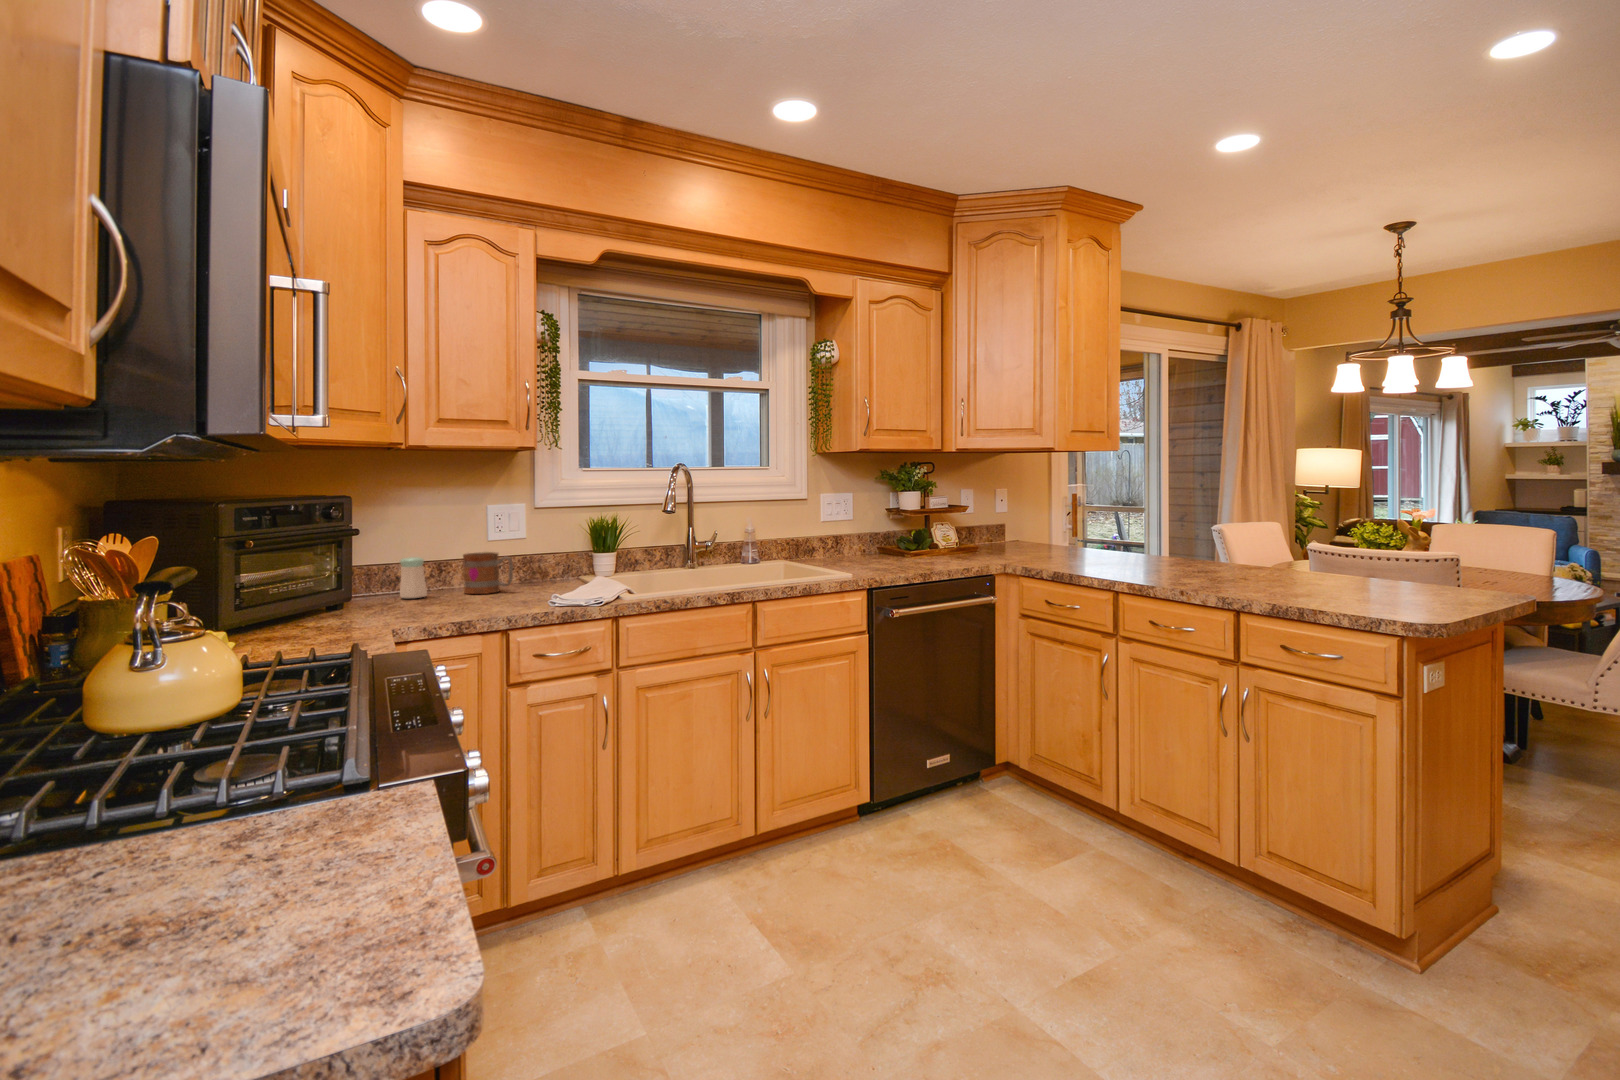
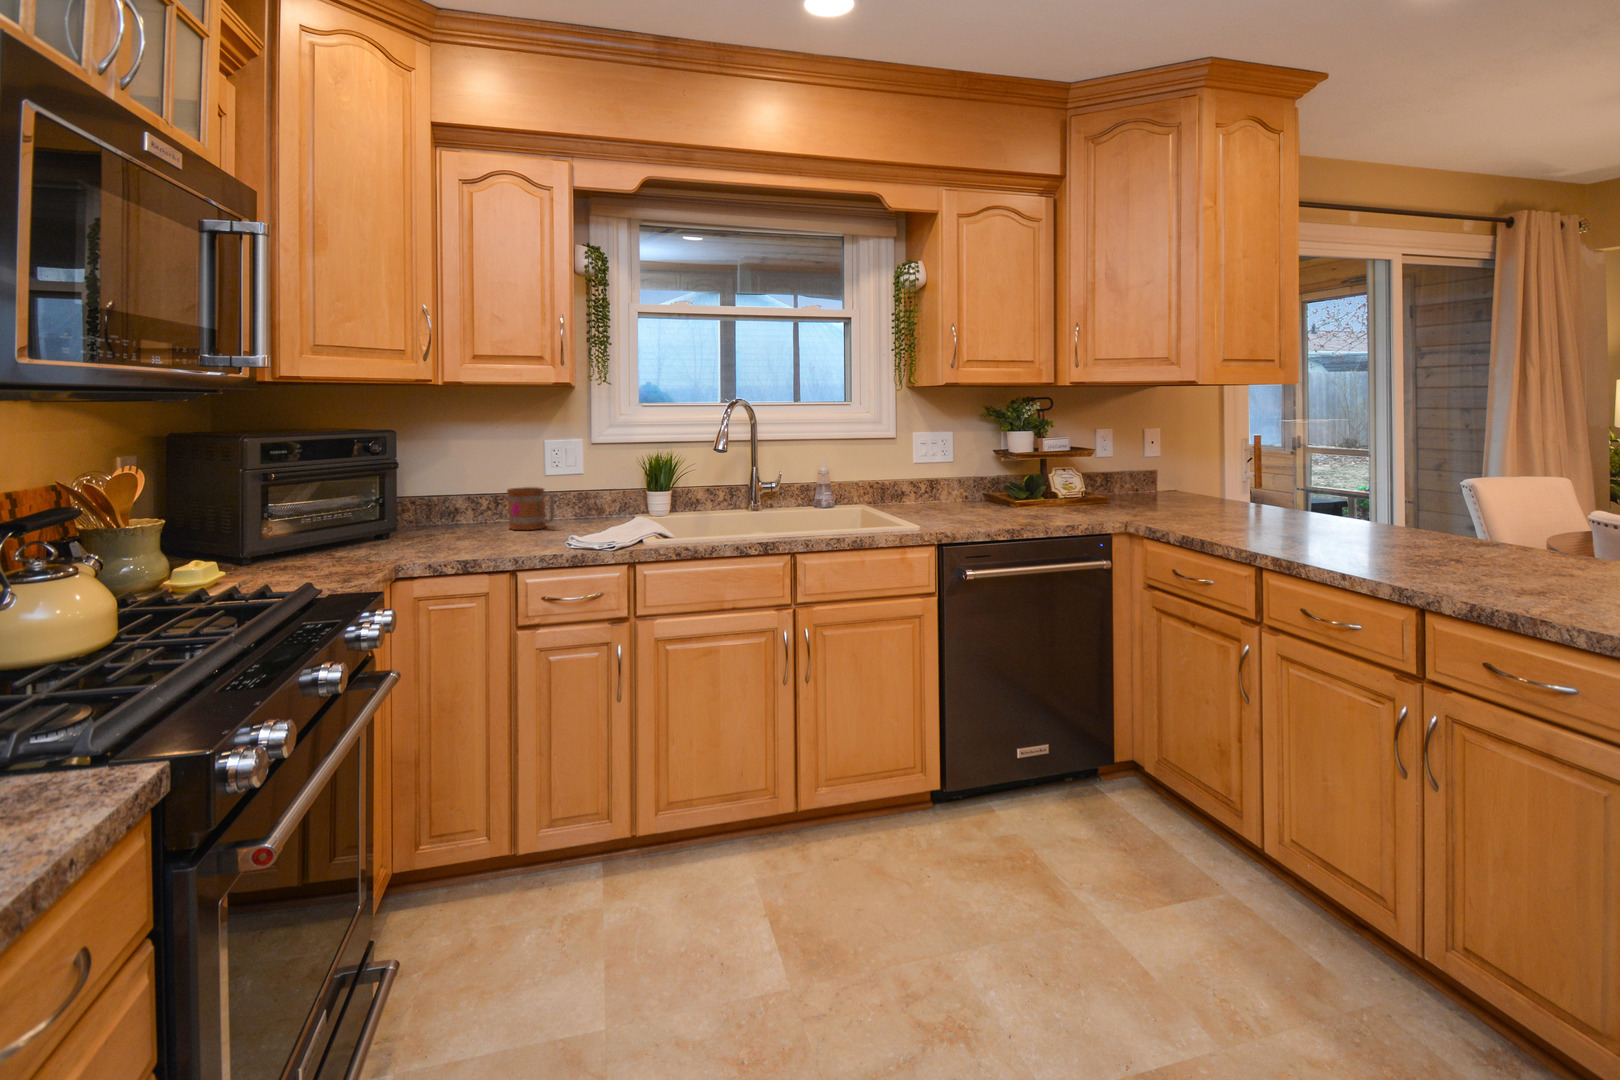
salt shaker: present [400,557,427,598] -> none [443,490,471,532]

